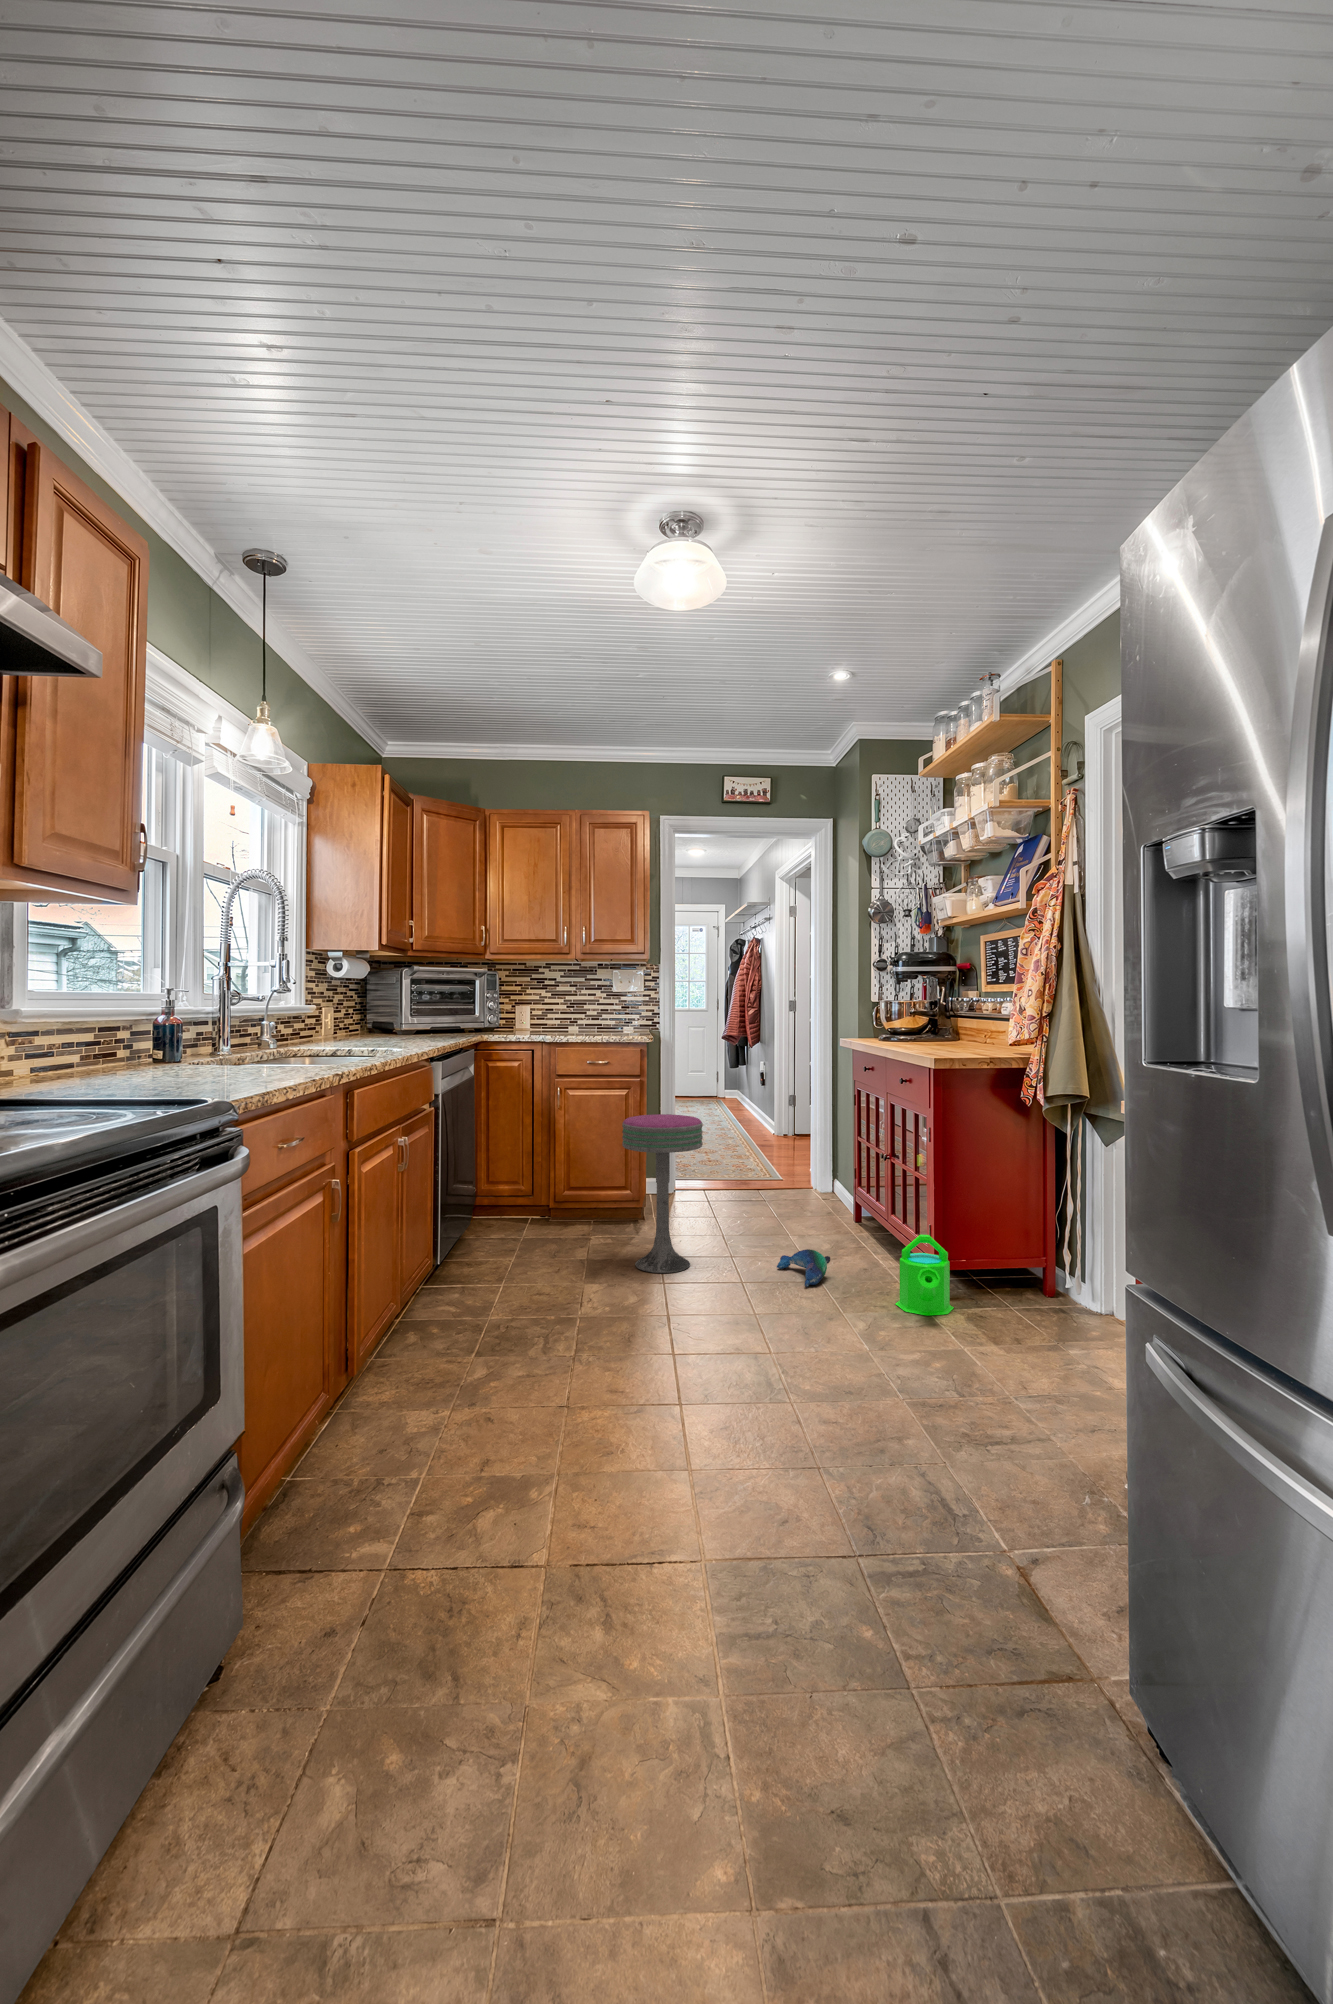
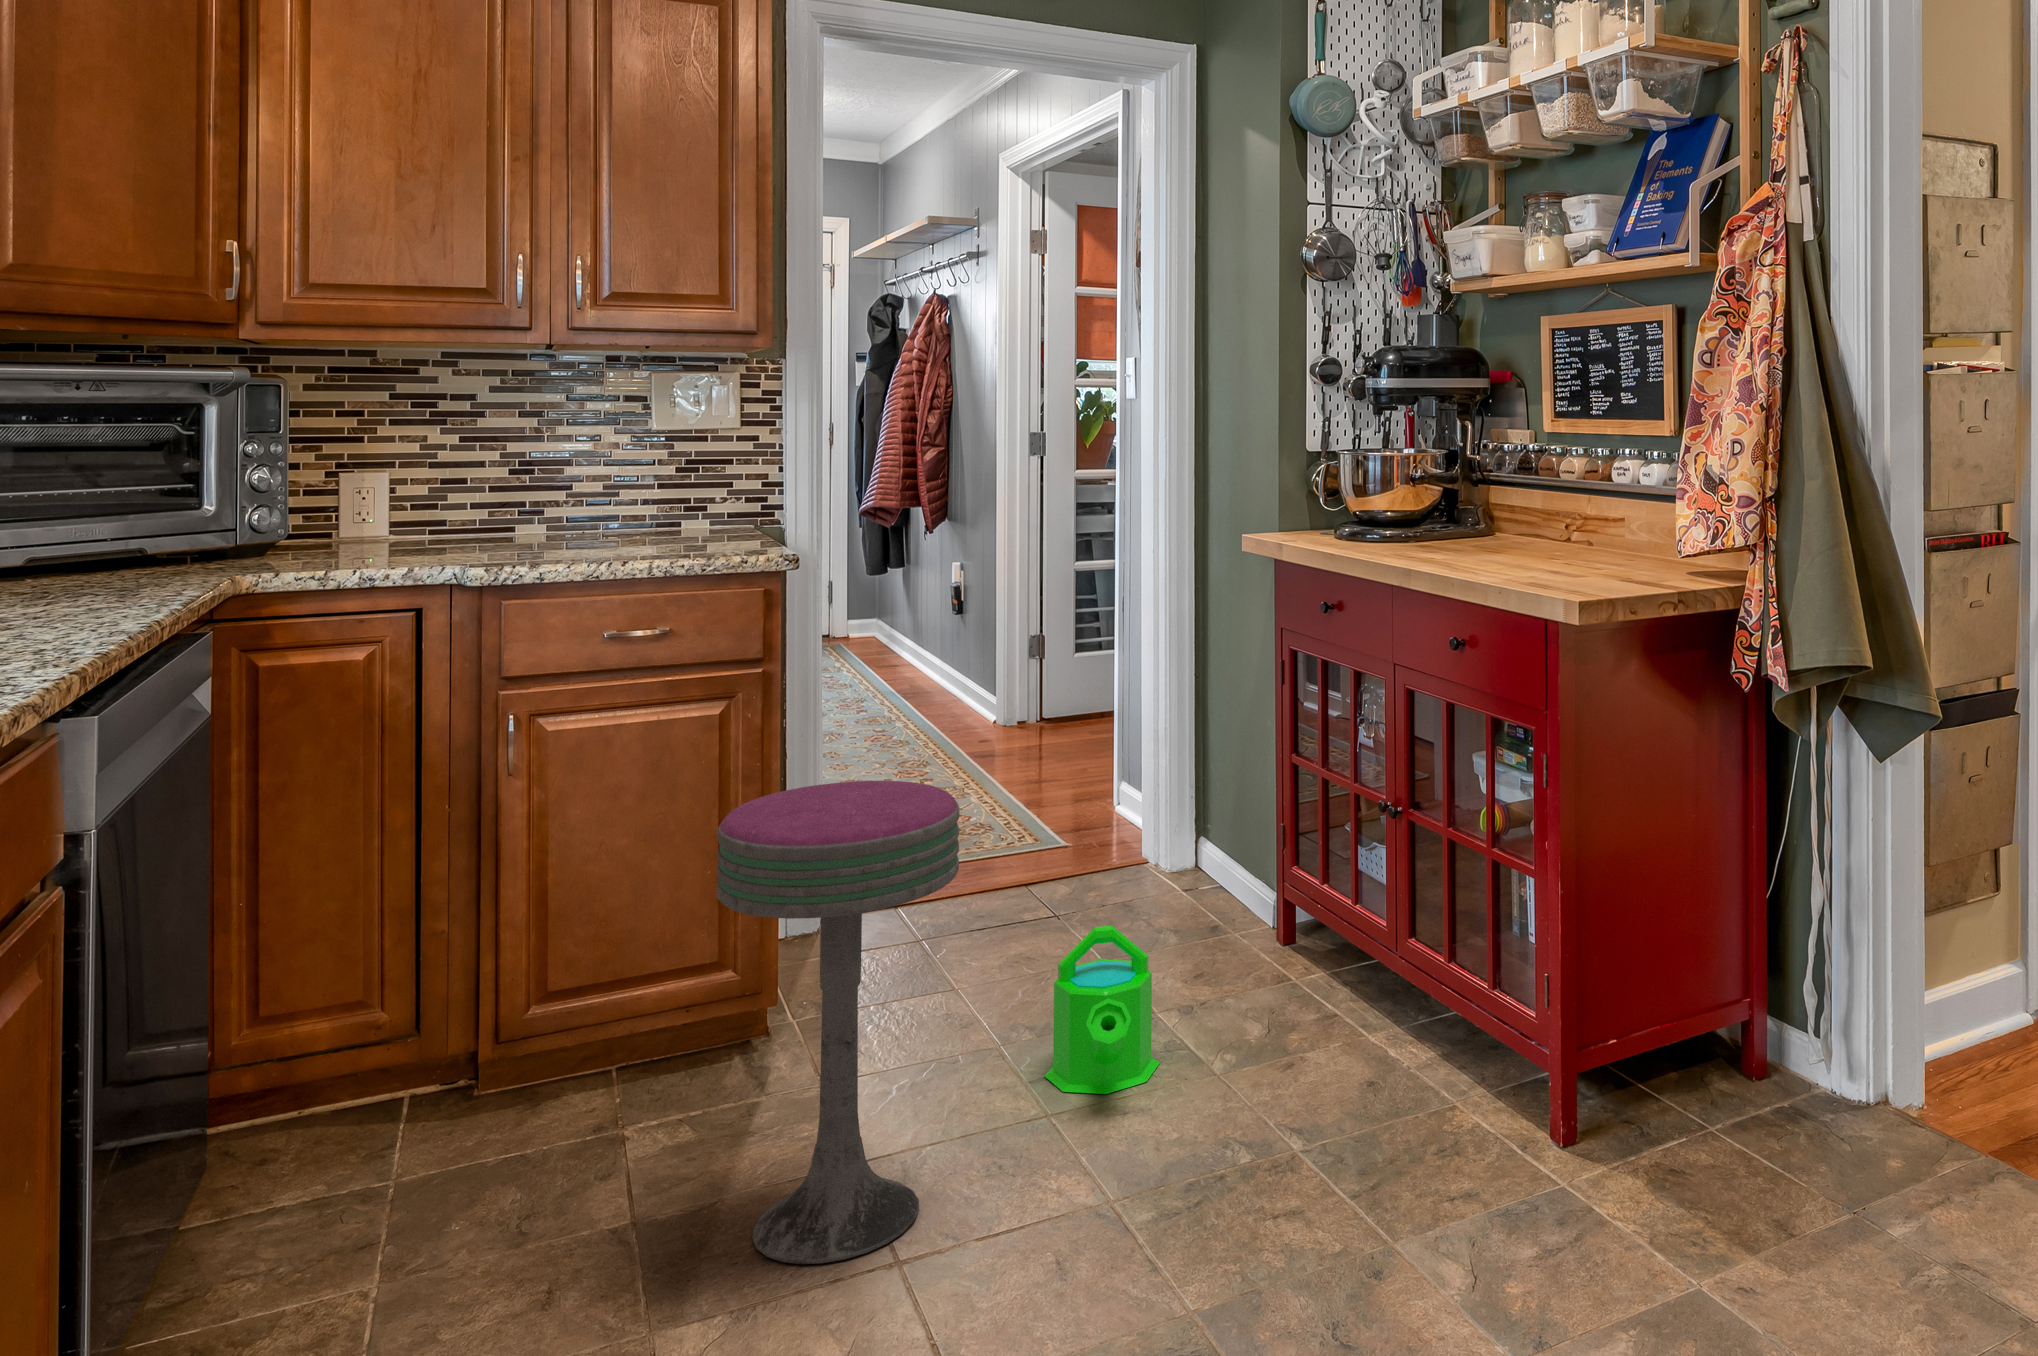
watering can: present [896,1235,954,1316] -> present [1045,926,1159,1094]
plush toy: present [777,1249,830,1287] -> none [1159,1103,1304,1226]

